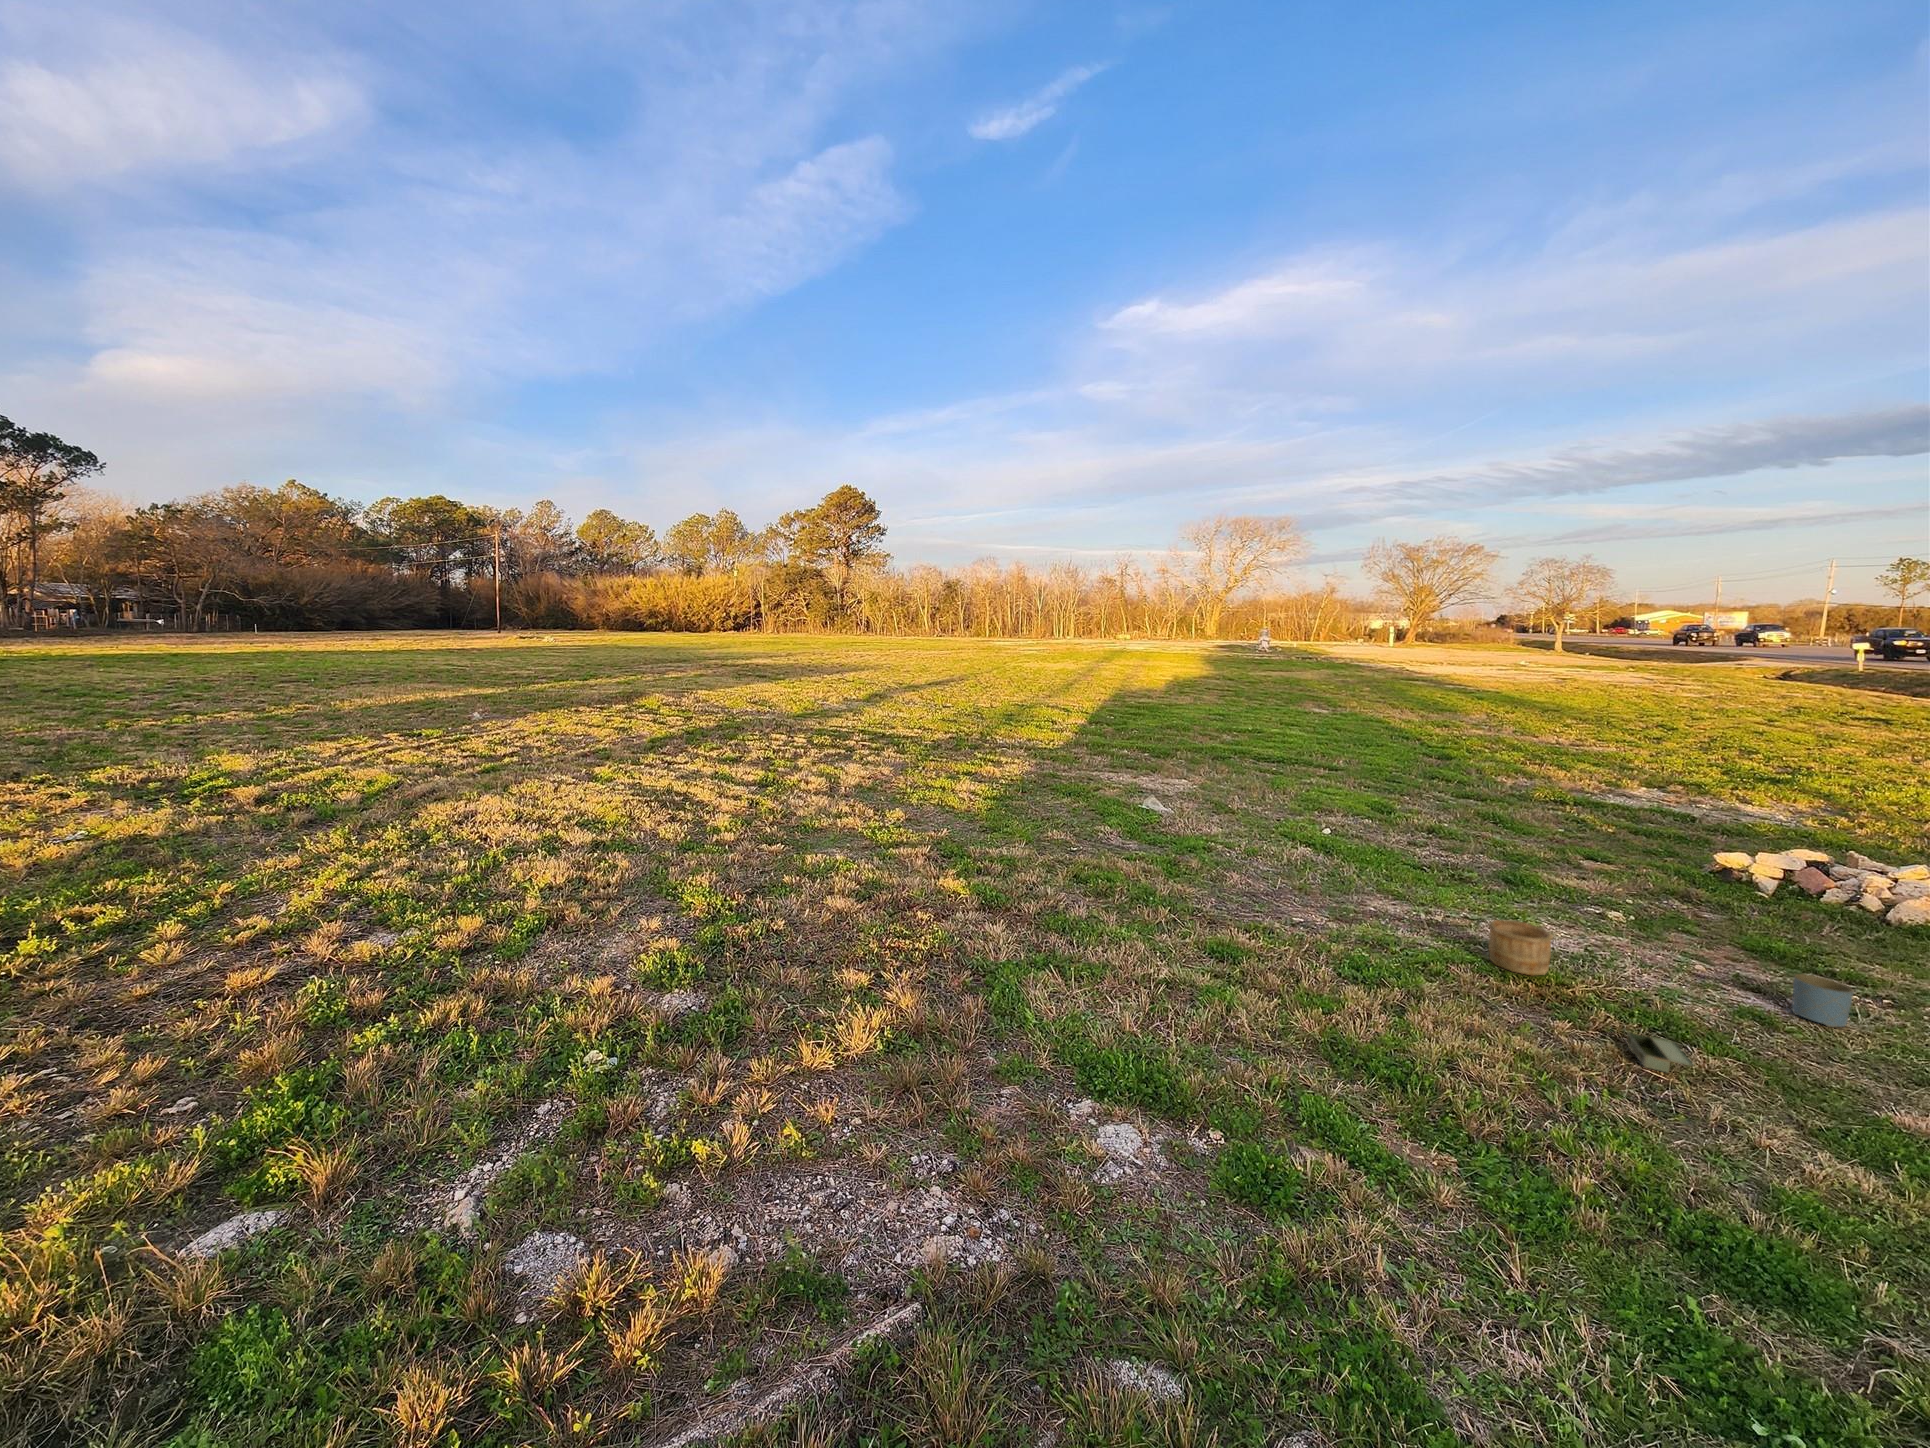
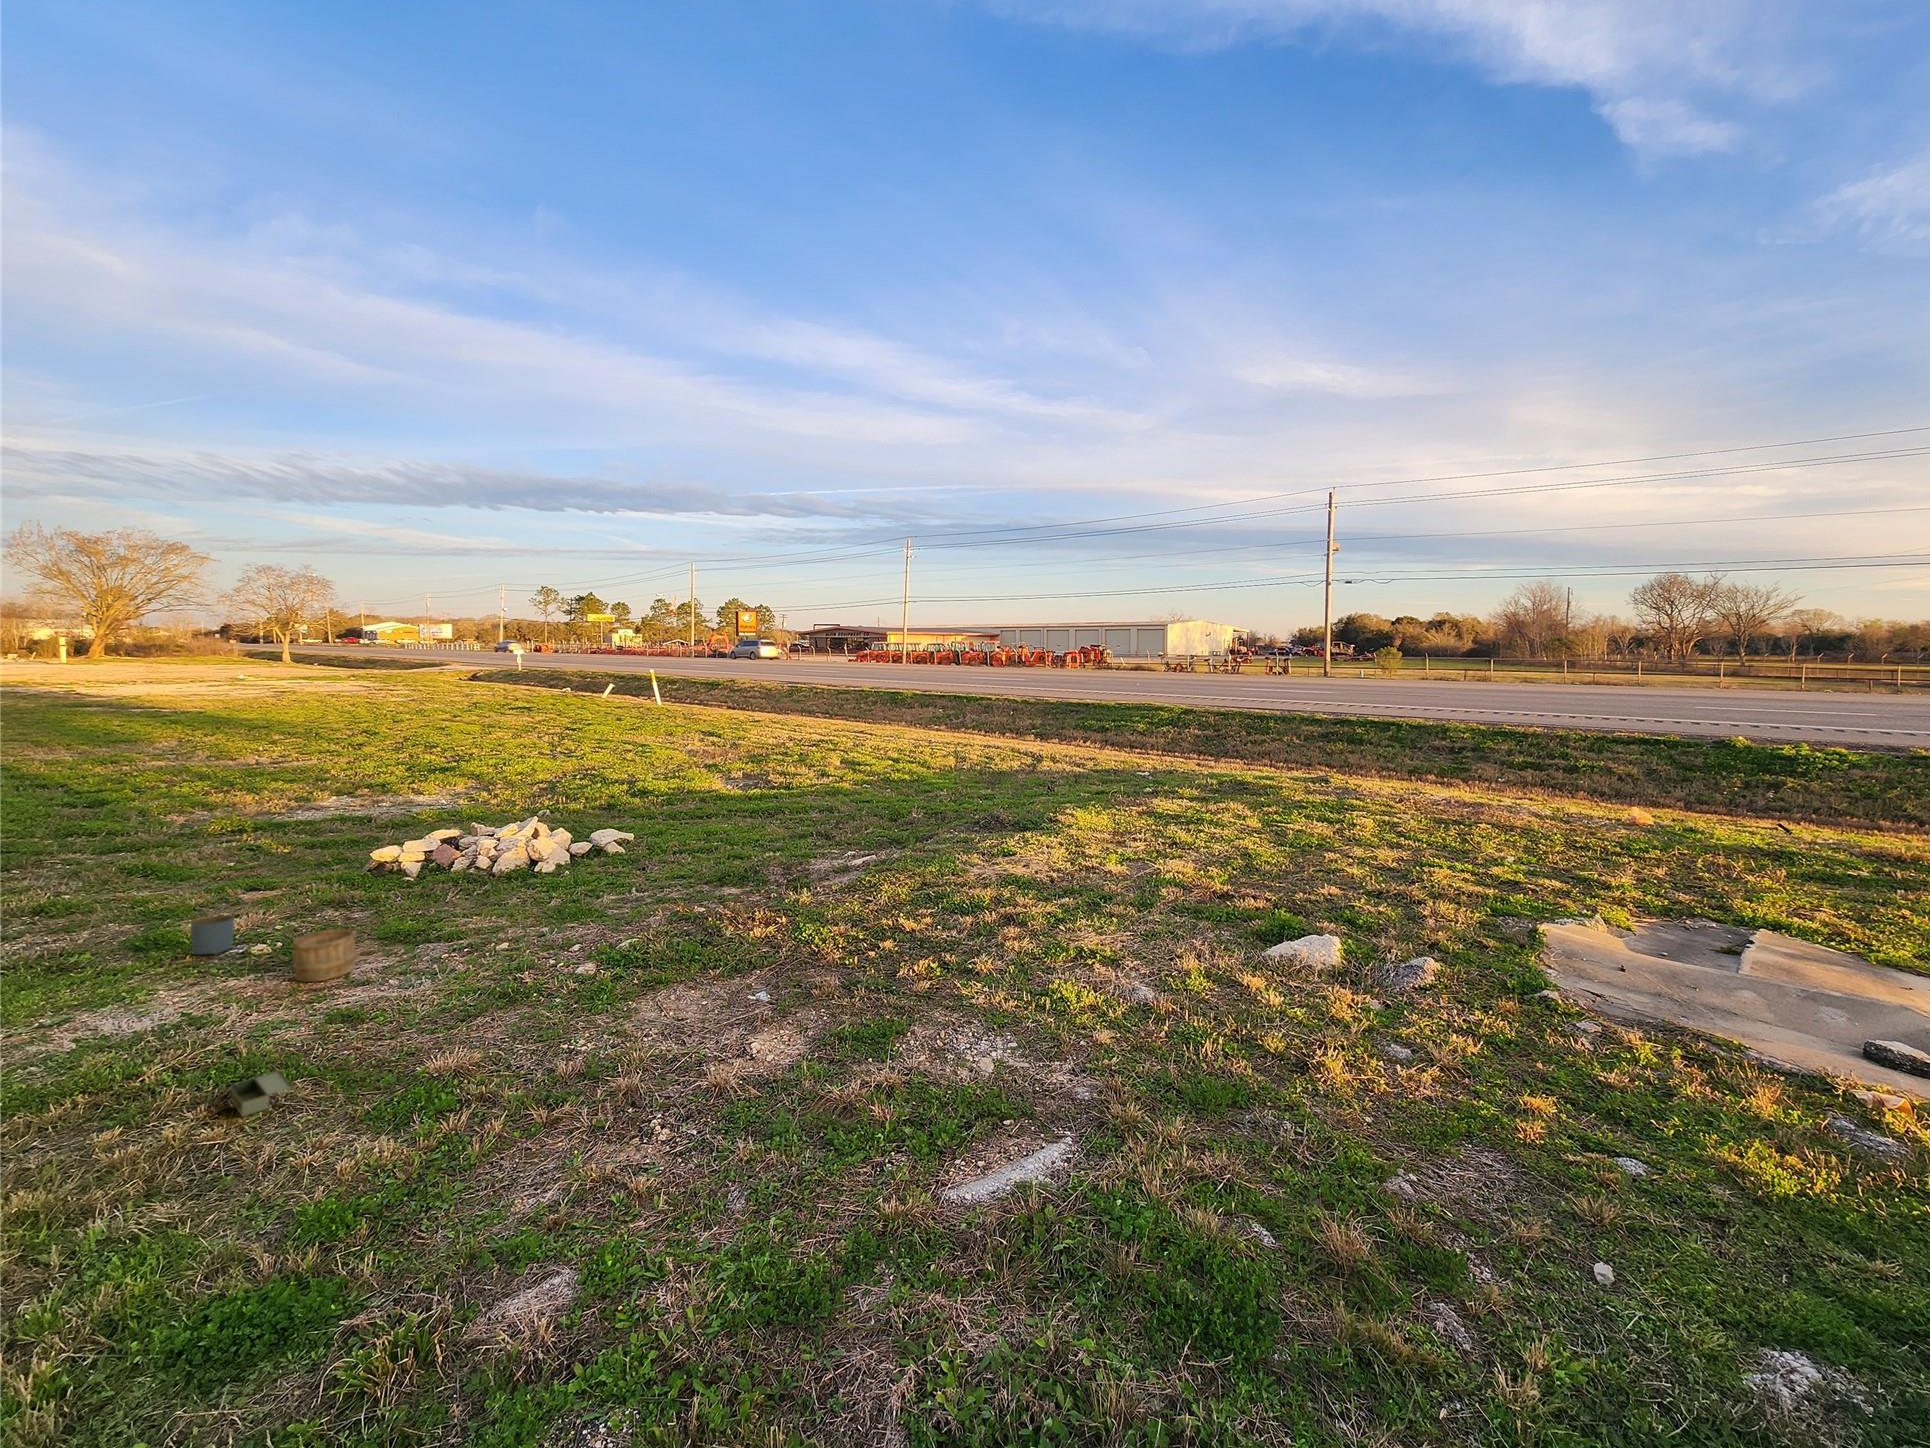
wooden bucket: present [1489,920,1553,975] -> present [292,929,356,982]
planter: present [1792,974,1854,1027] -> present [191,915,234,955]

